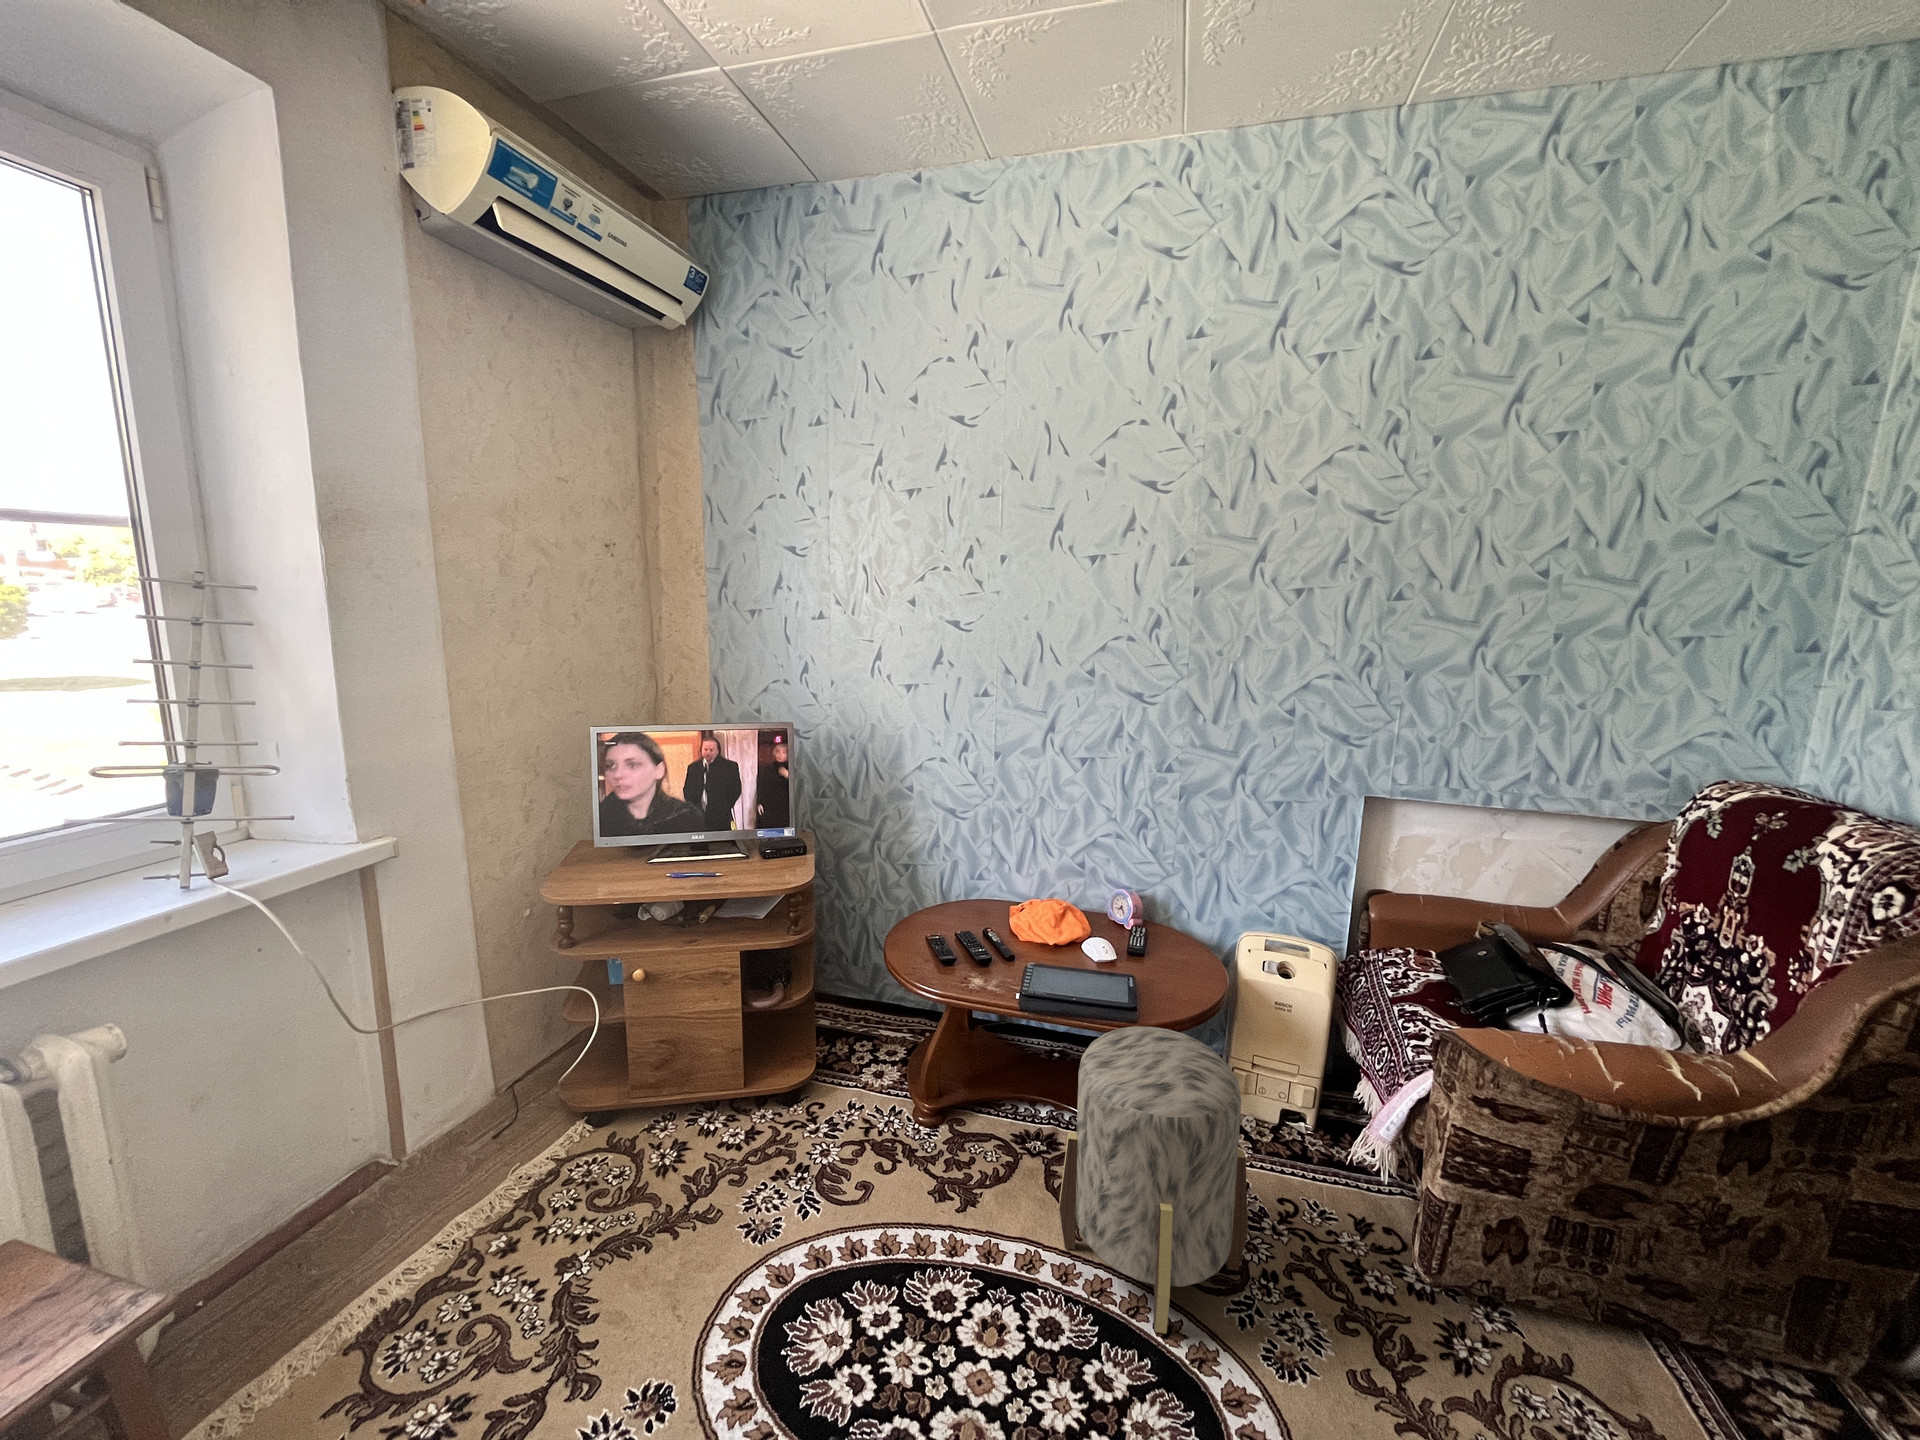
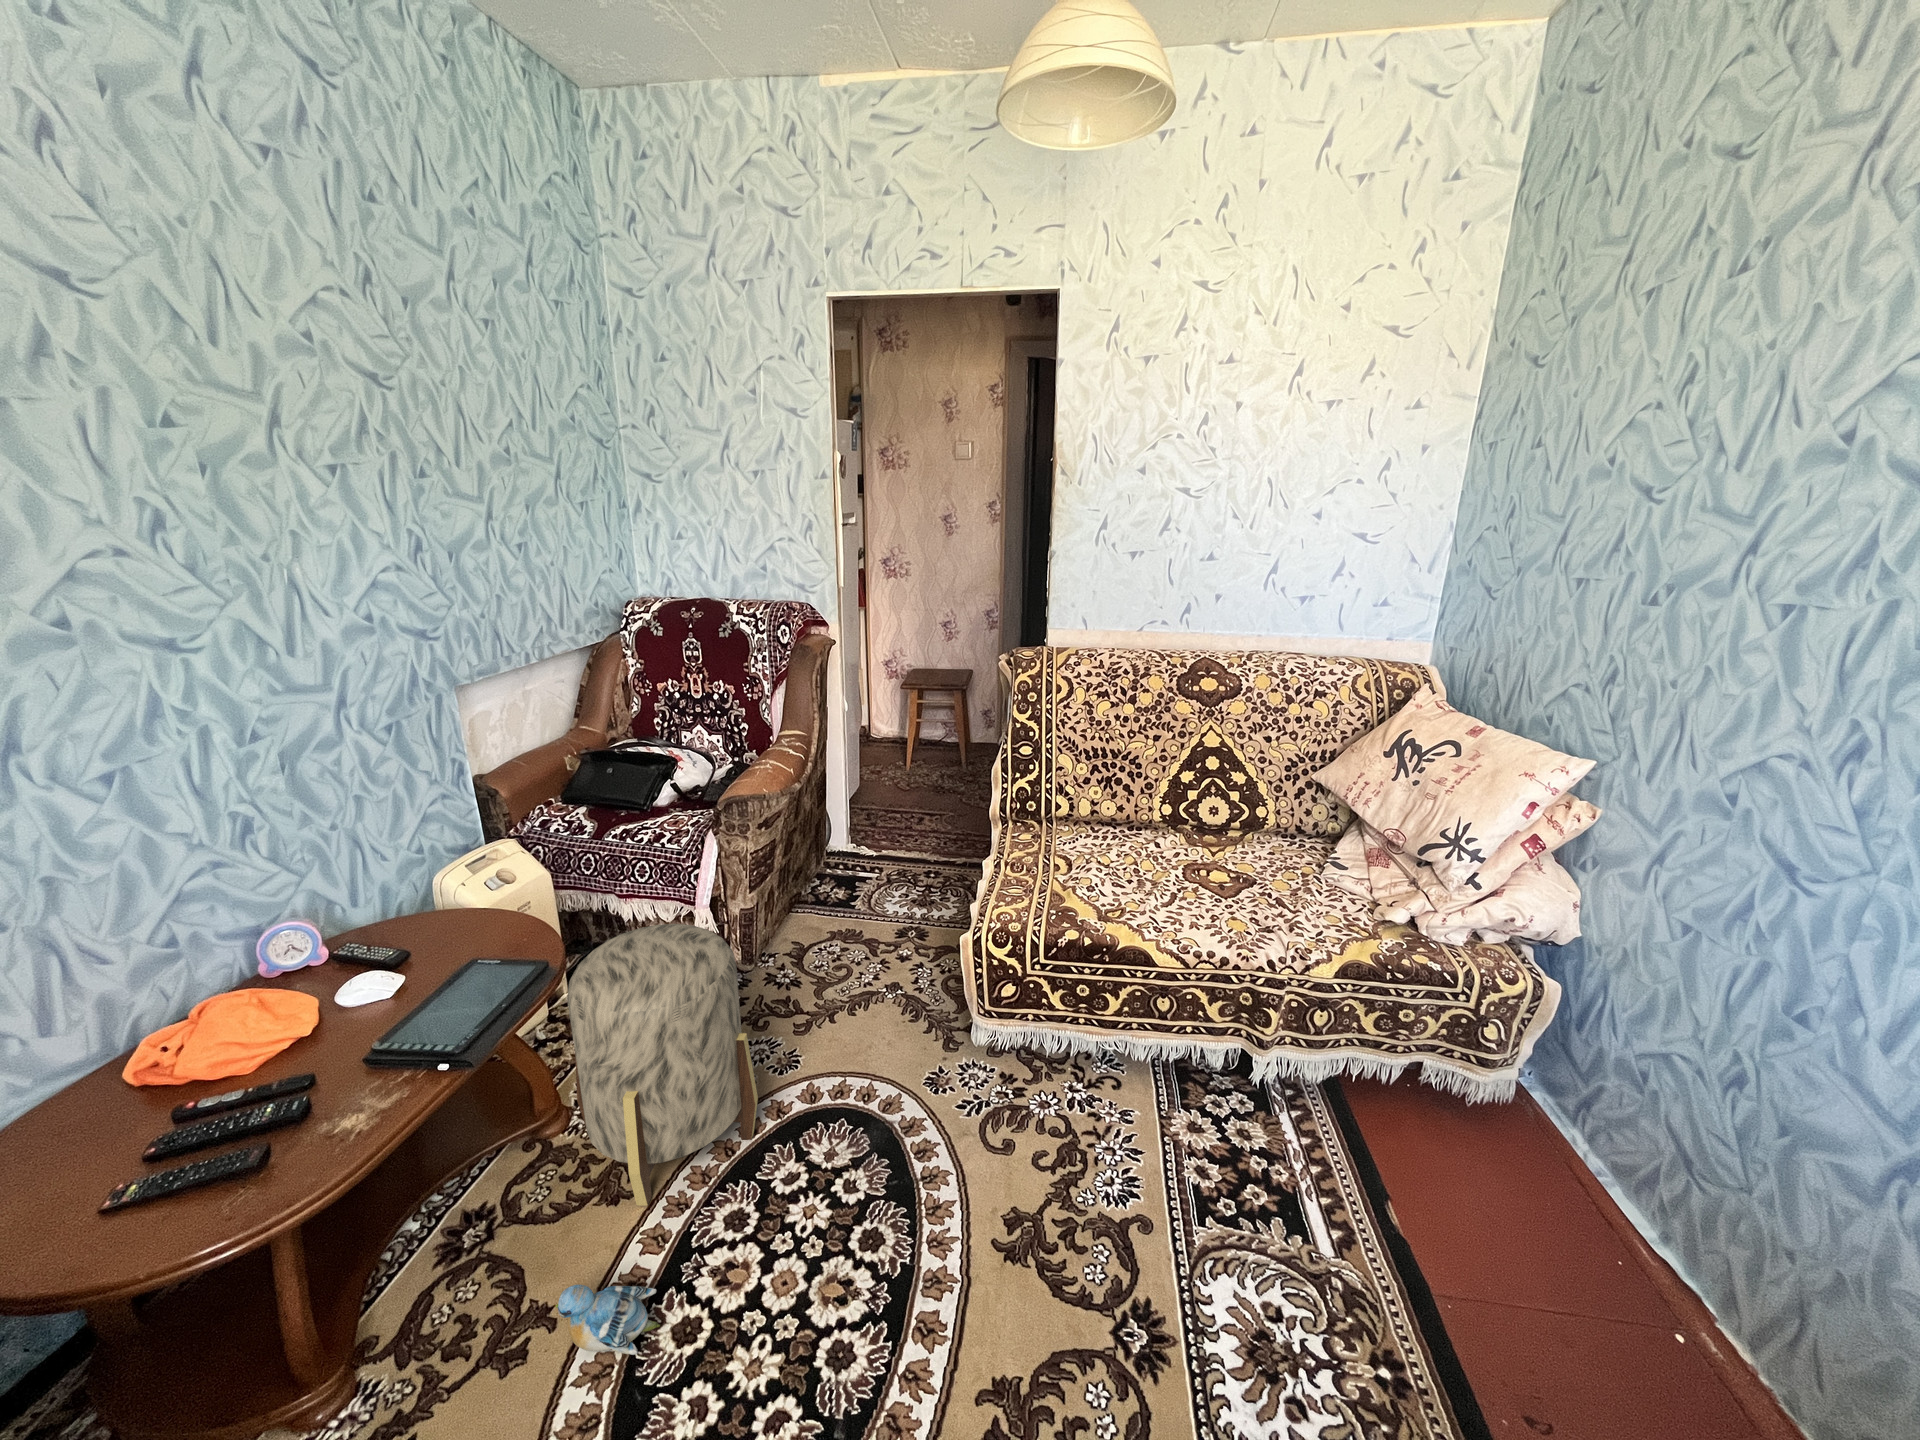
plush toy: none [919,1179,969,1273] -> present [556,1285,660,1355]

